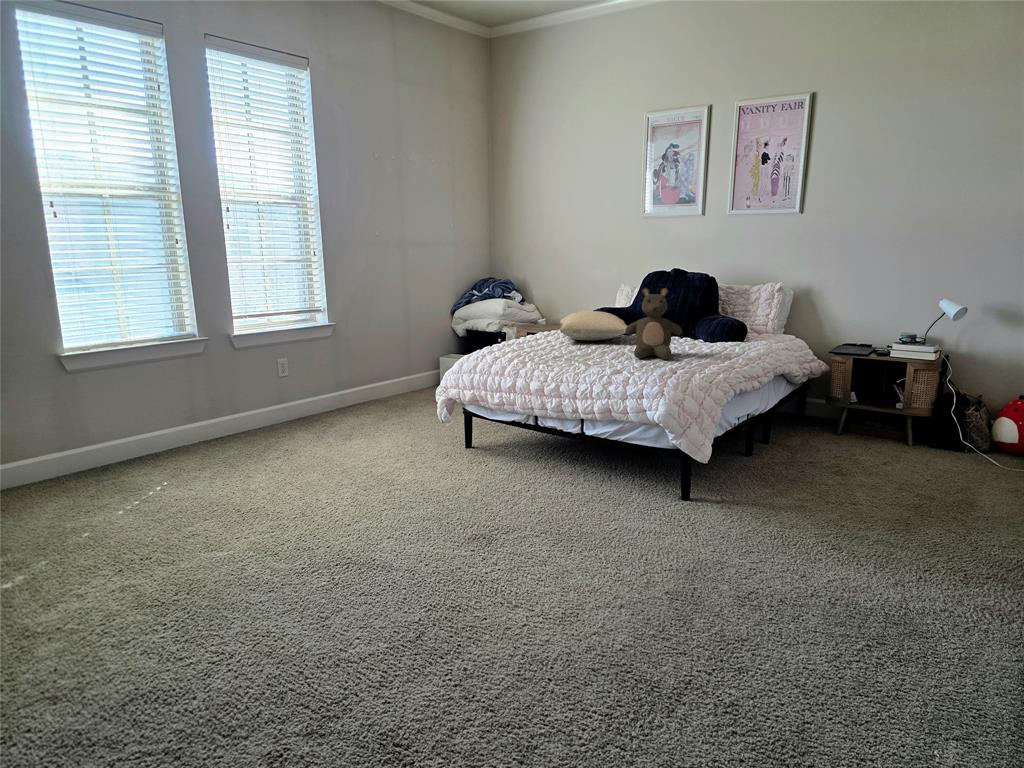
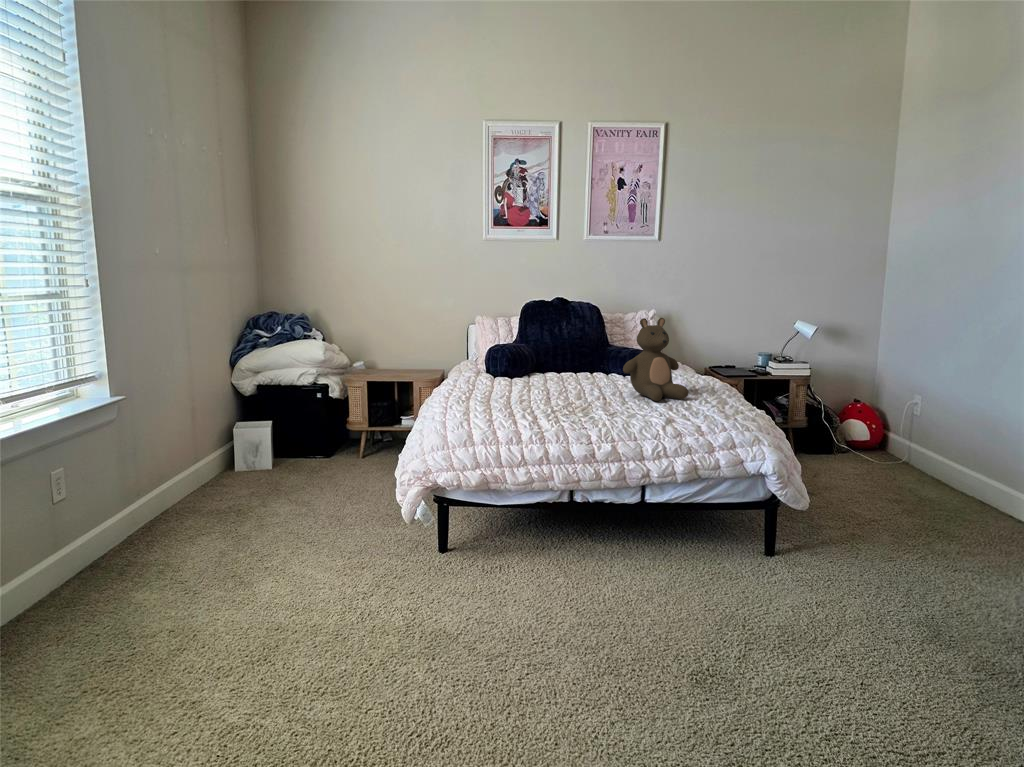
pillow: present [560,311,627,341] -> none [482,350,597,386]

